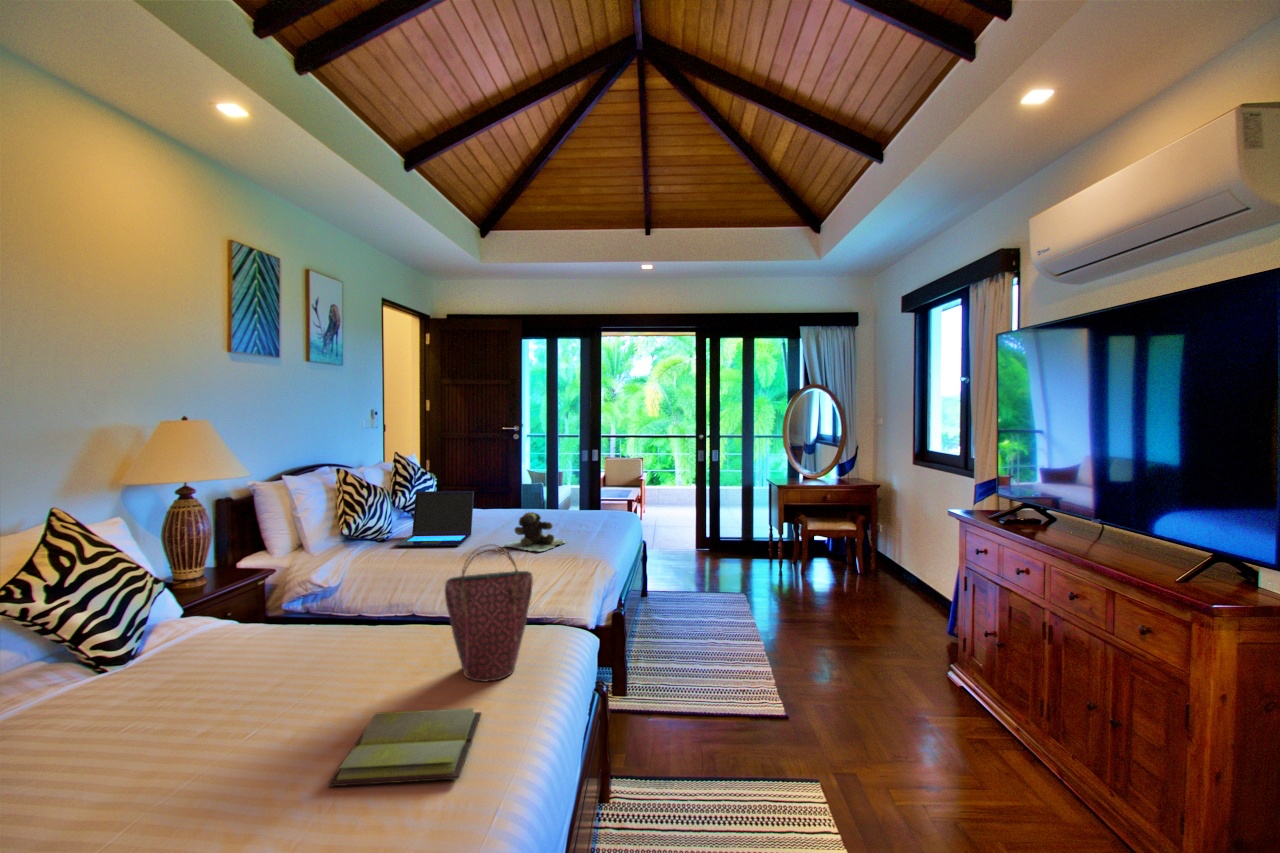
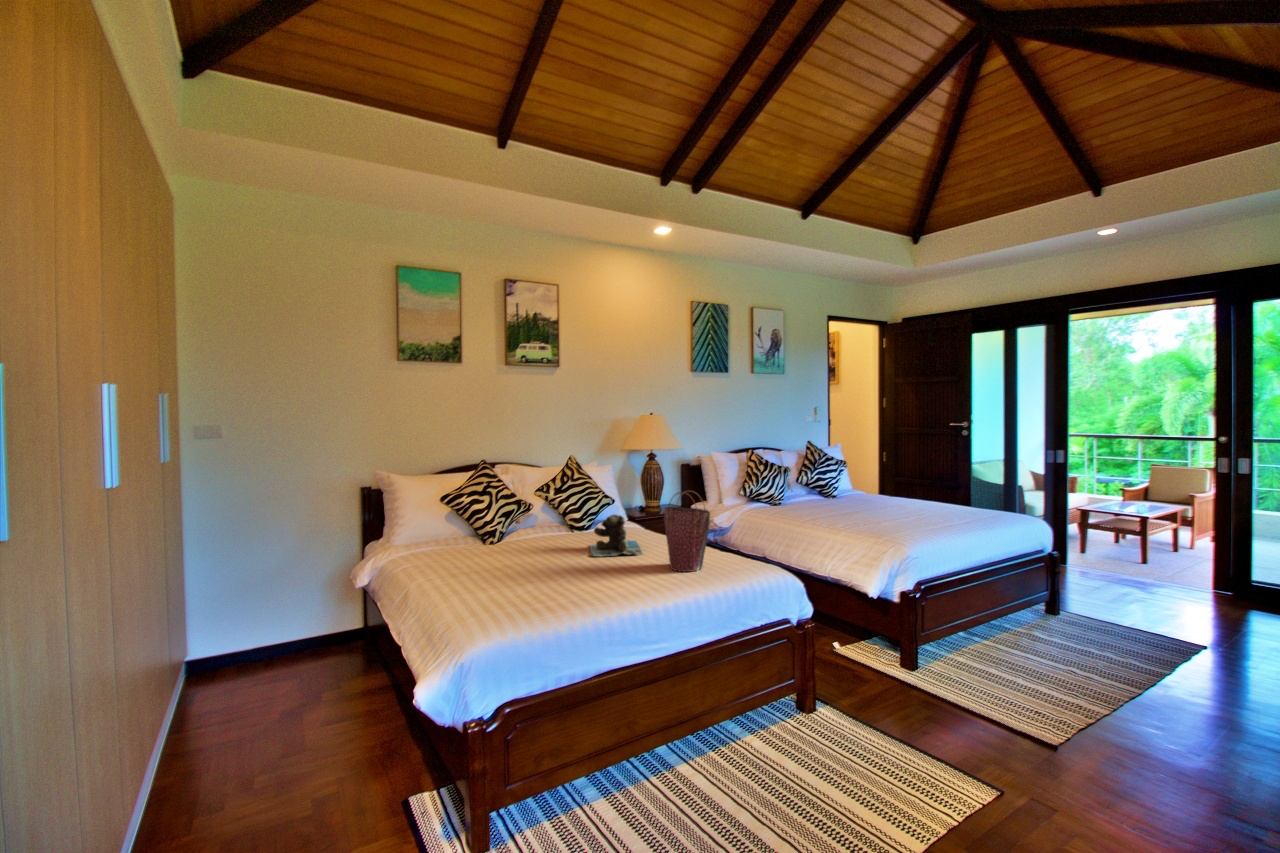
laptop: present [396,491,474,547] -> none [772,471,841,515]
teddy bear: present [505,512,566,552] -> present [590,514,642,556]
diary: present [328,708,481,786] -> none [564,563,645,590]

